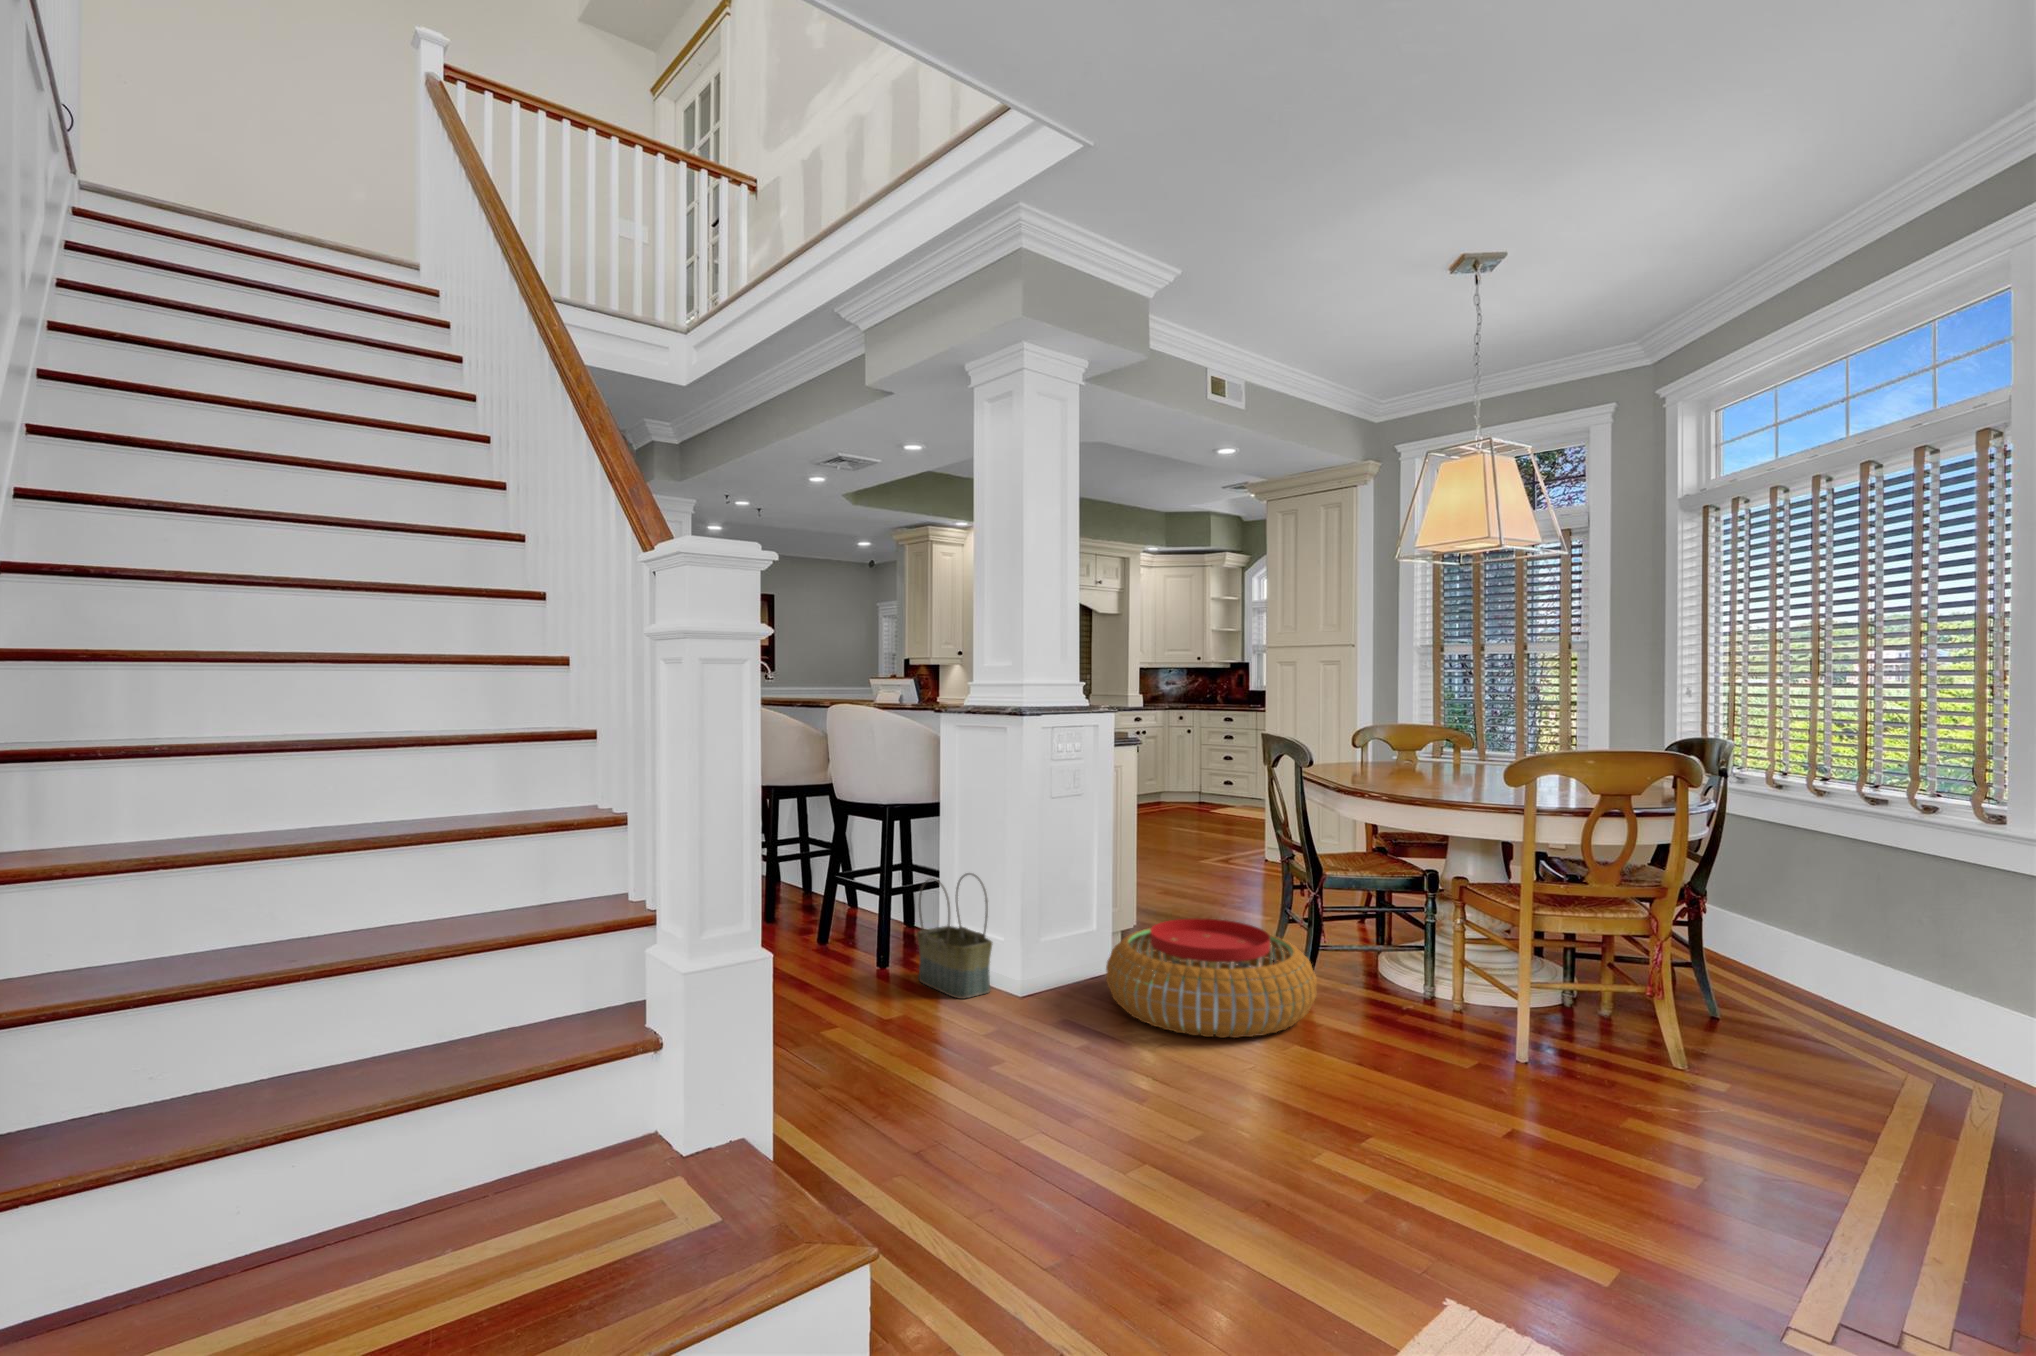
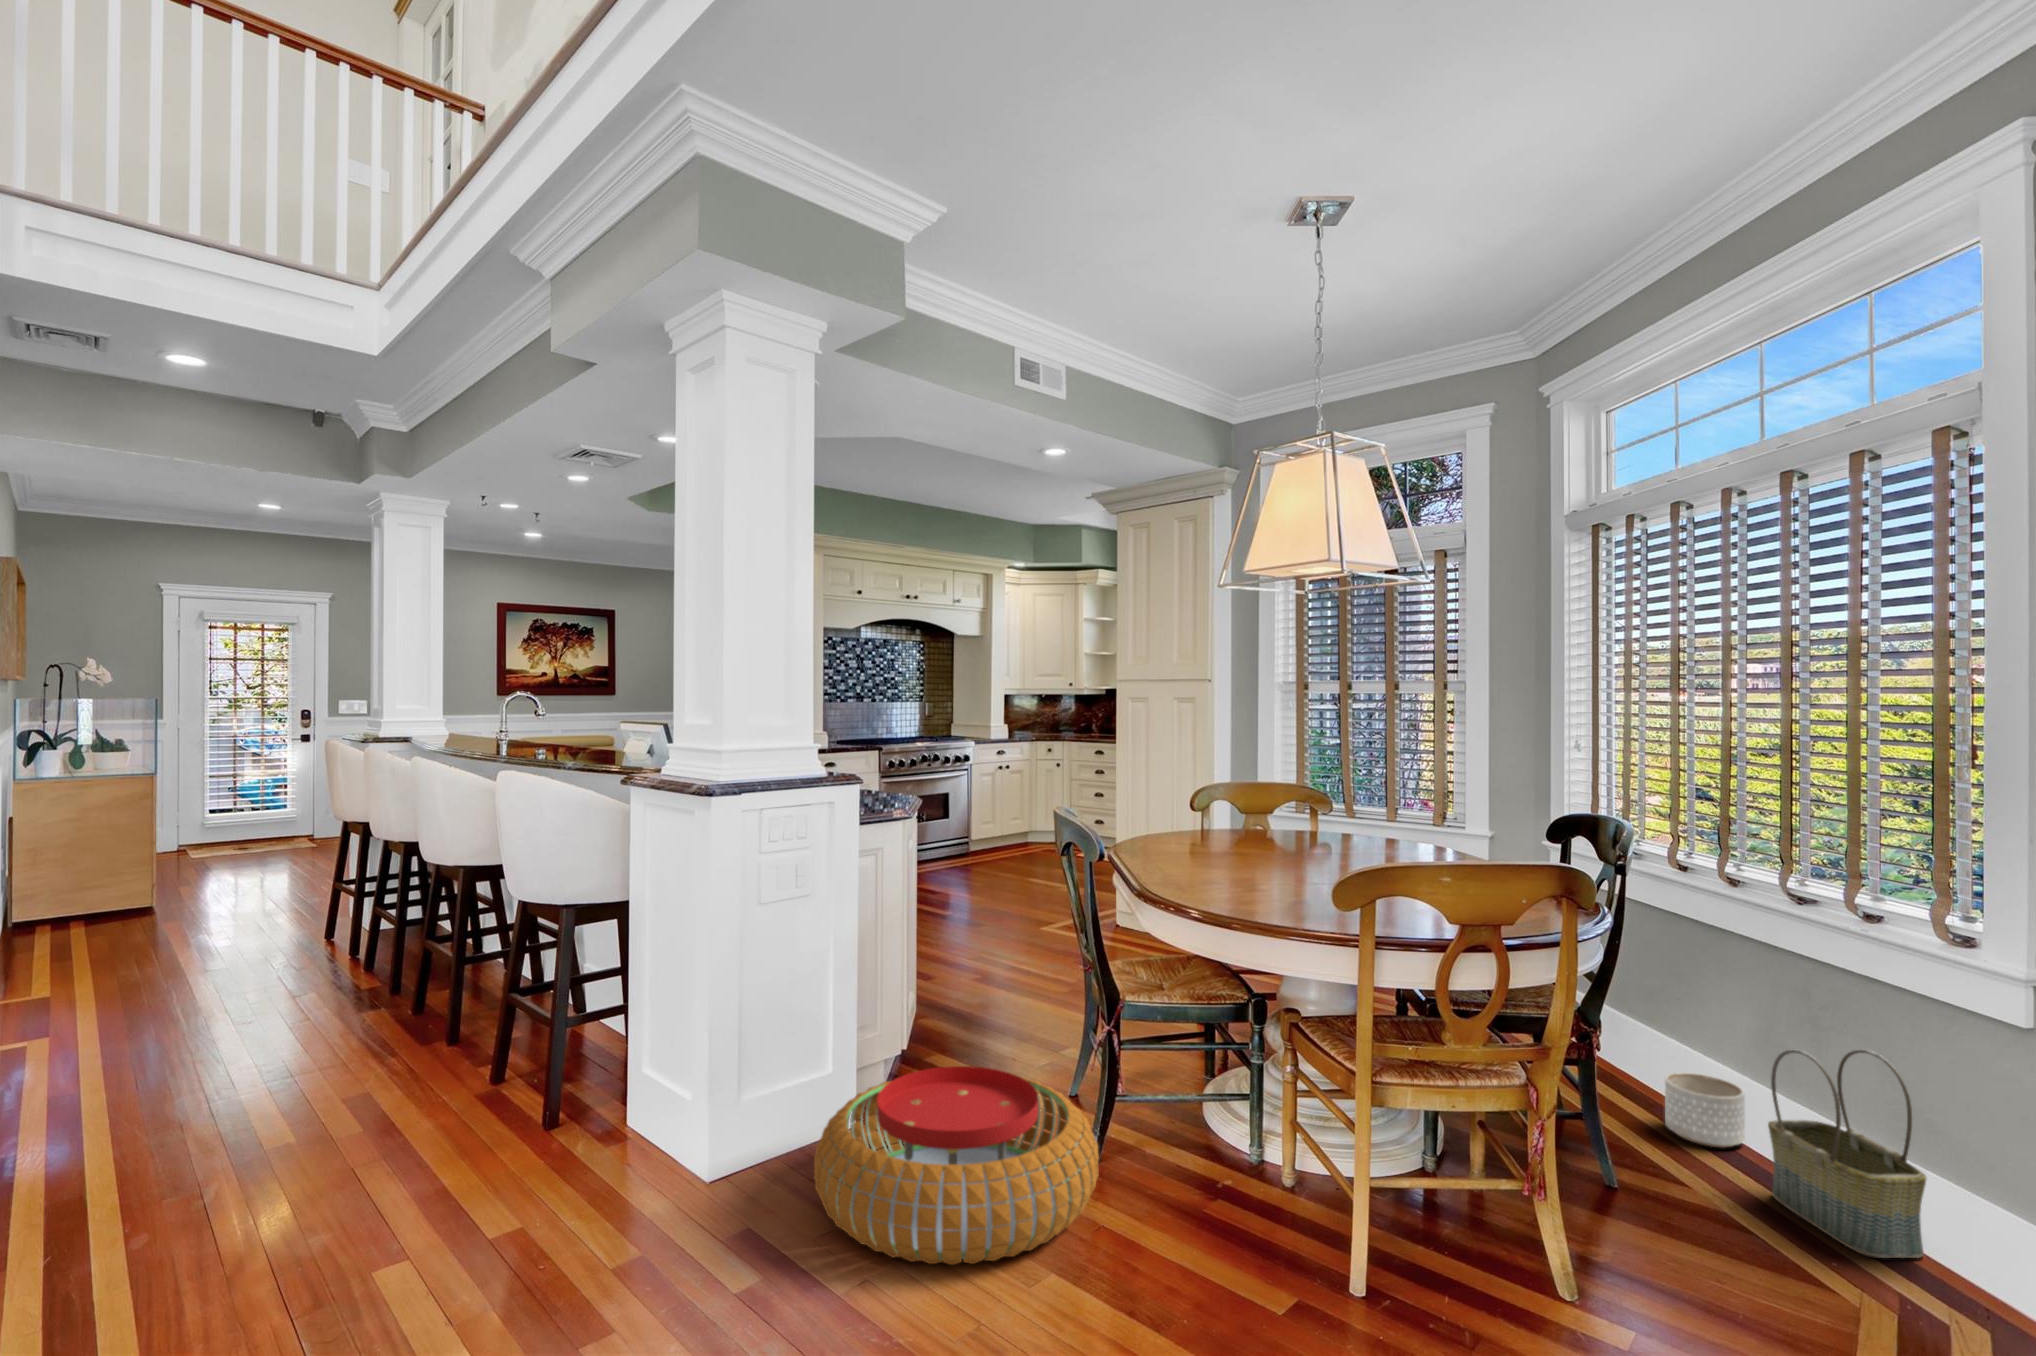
basket: present [917,873,992,999] -> present [1768,1049,1926,1258]
planter: none [1759,944,1826,998] -> present [1665,1072,1745,1148]

